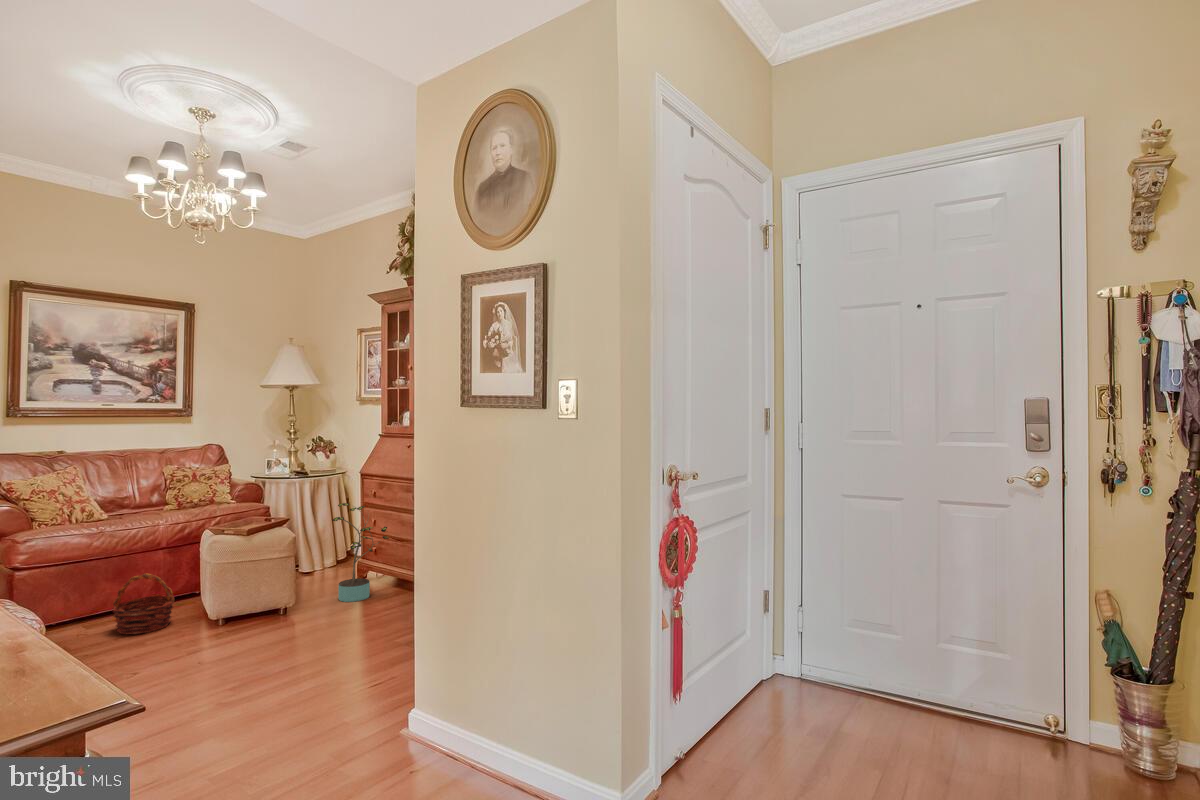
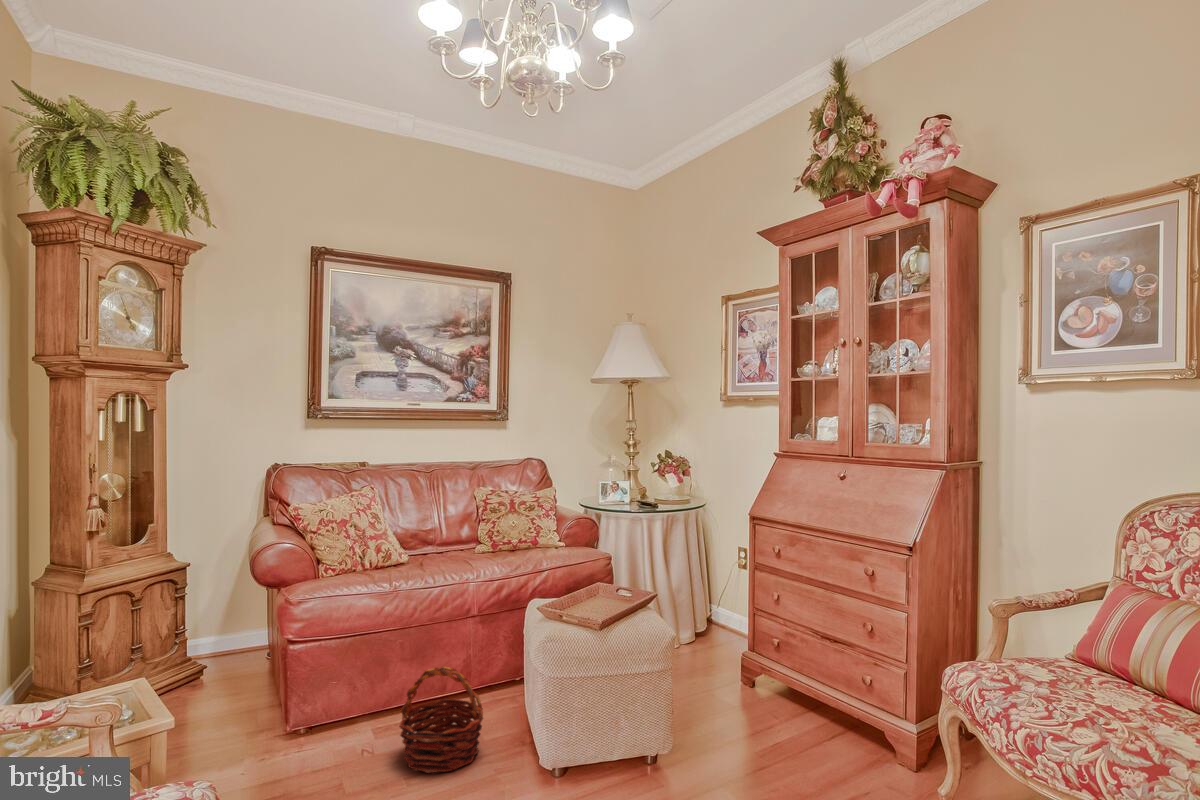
potted plant: present [332,503,389,602] -> none [723,565,821,754]

